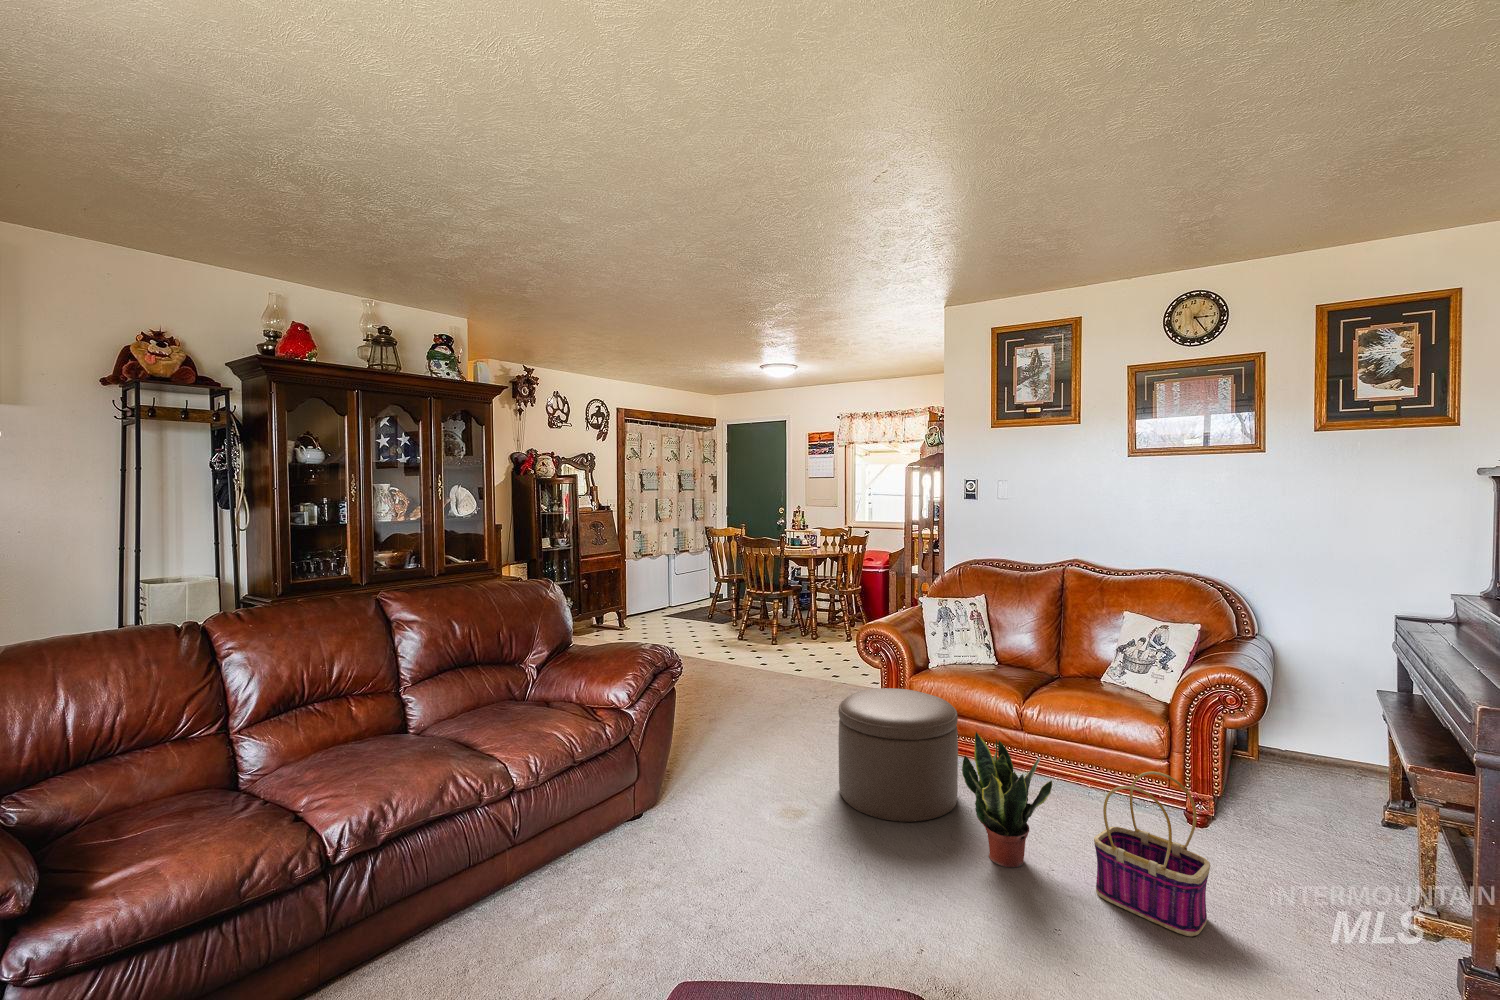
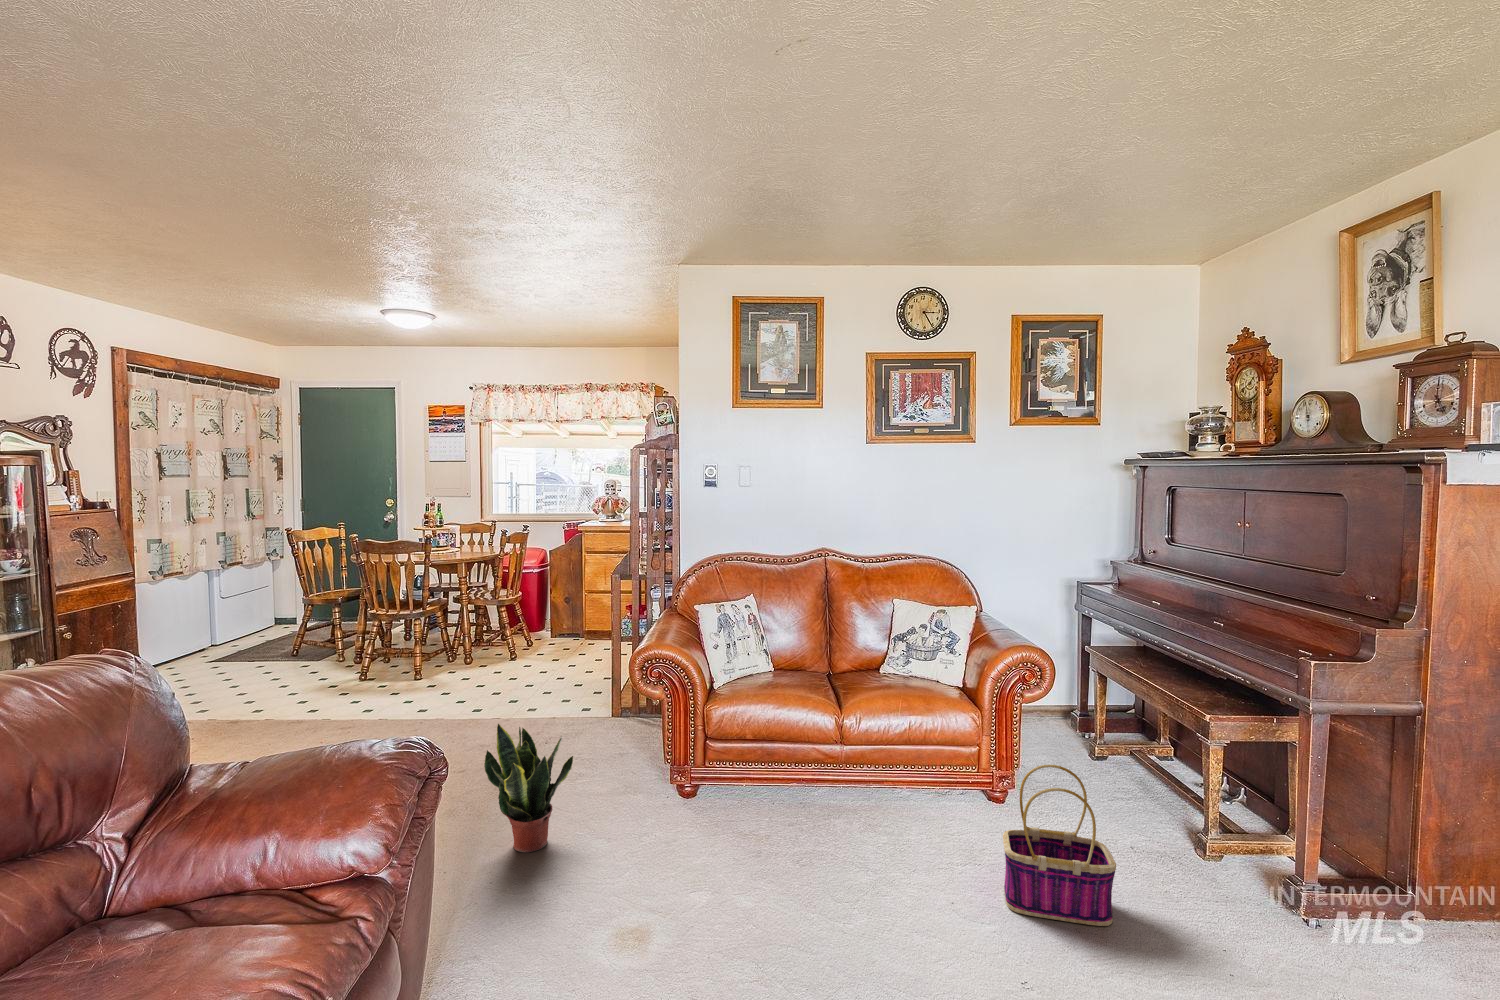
ottoman: present [839,688,958,822] -> none [665,722,811,898]
potted plant: present [962,732,1052,867] -> present [484,724,573,852]

